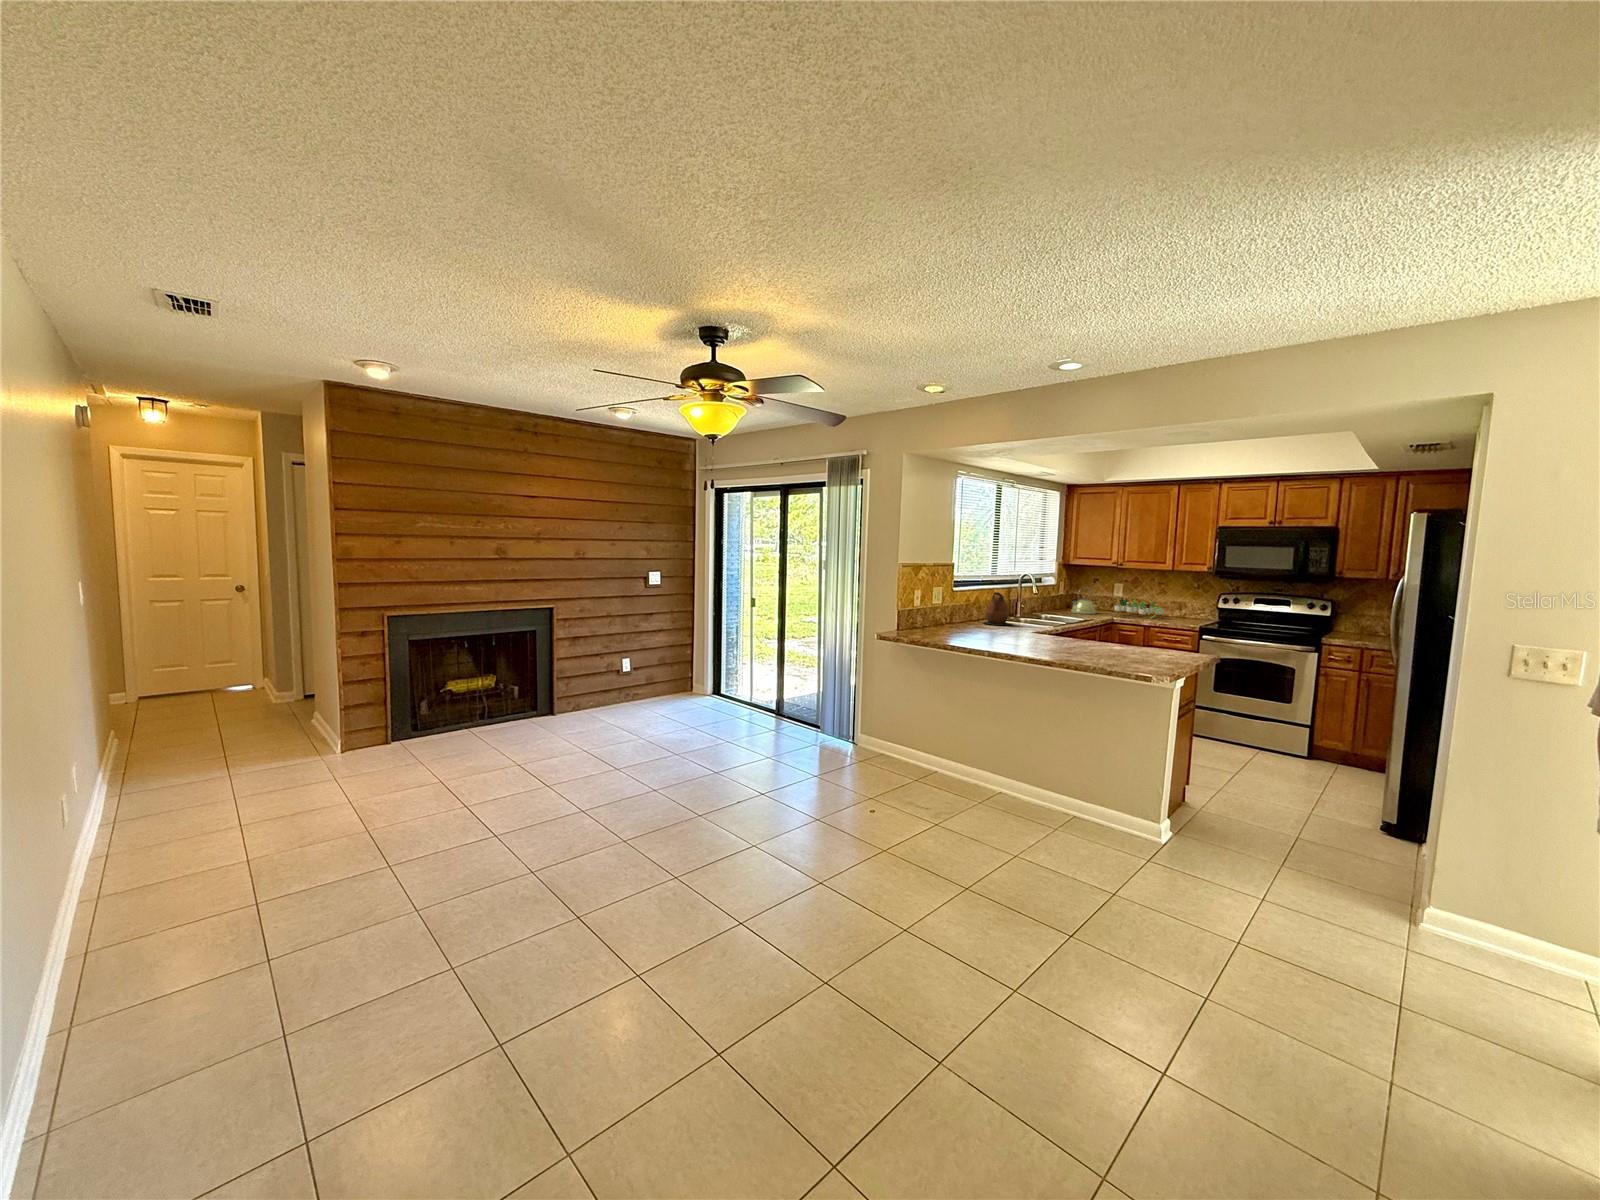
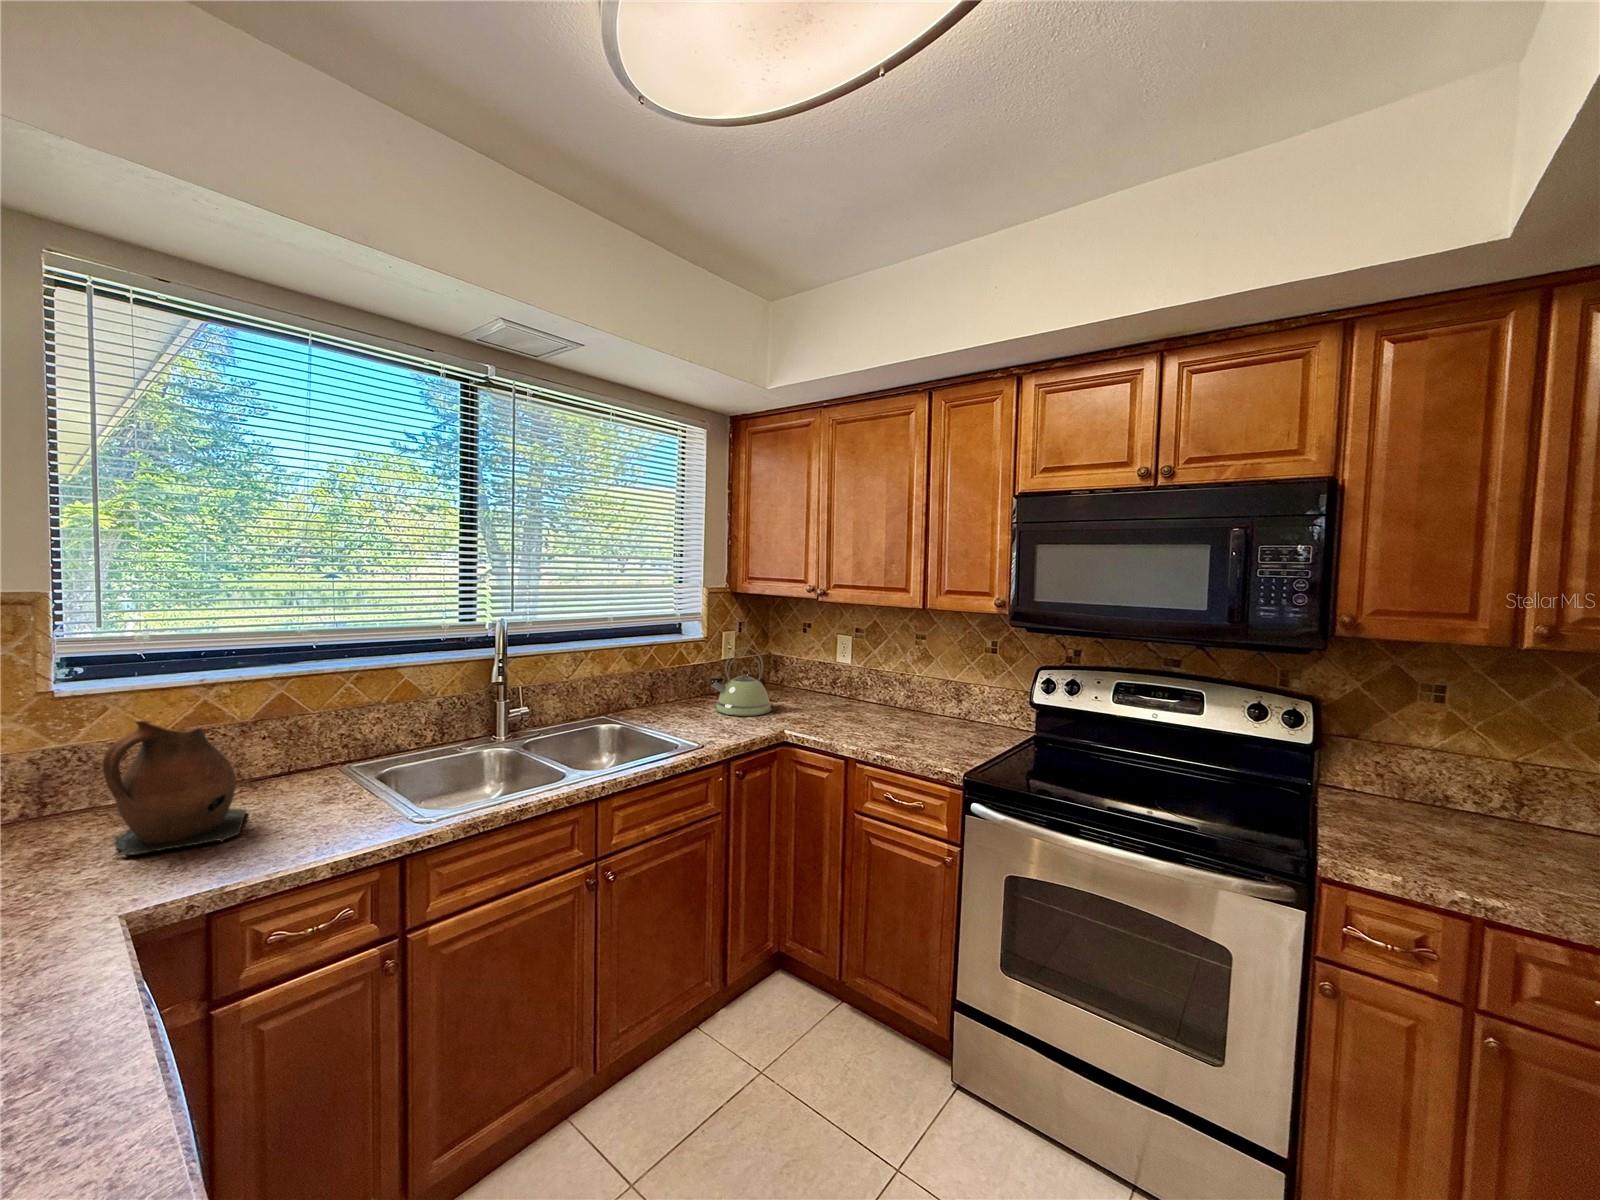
succulent plant: present [1115,598,1164,619] -> none [793,670,910,732]

